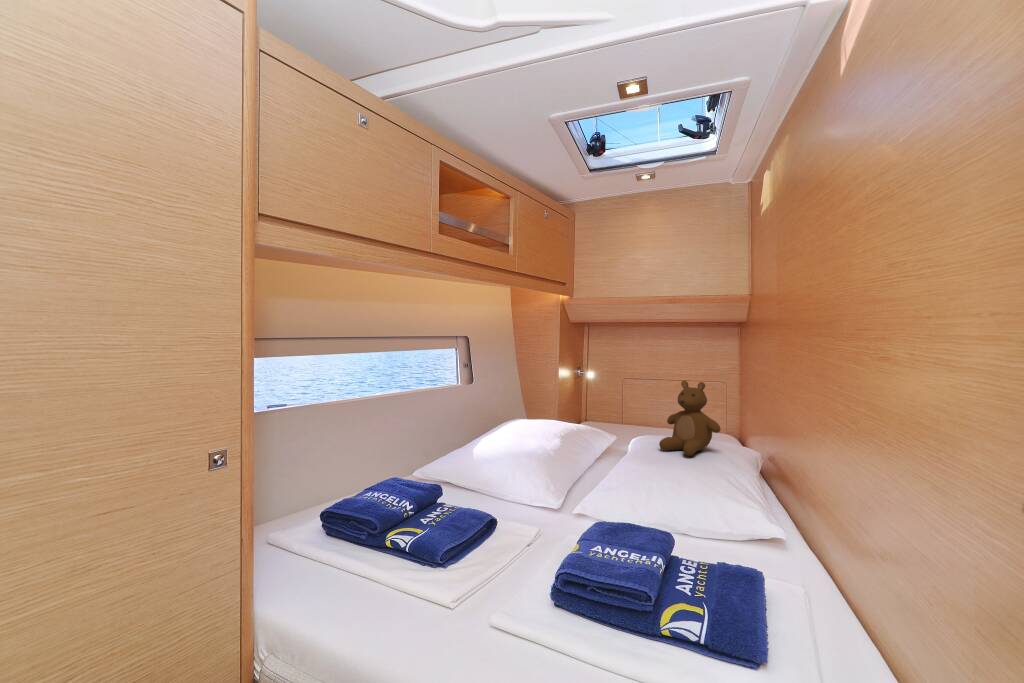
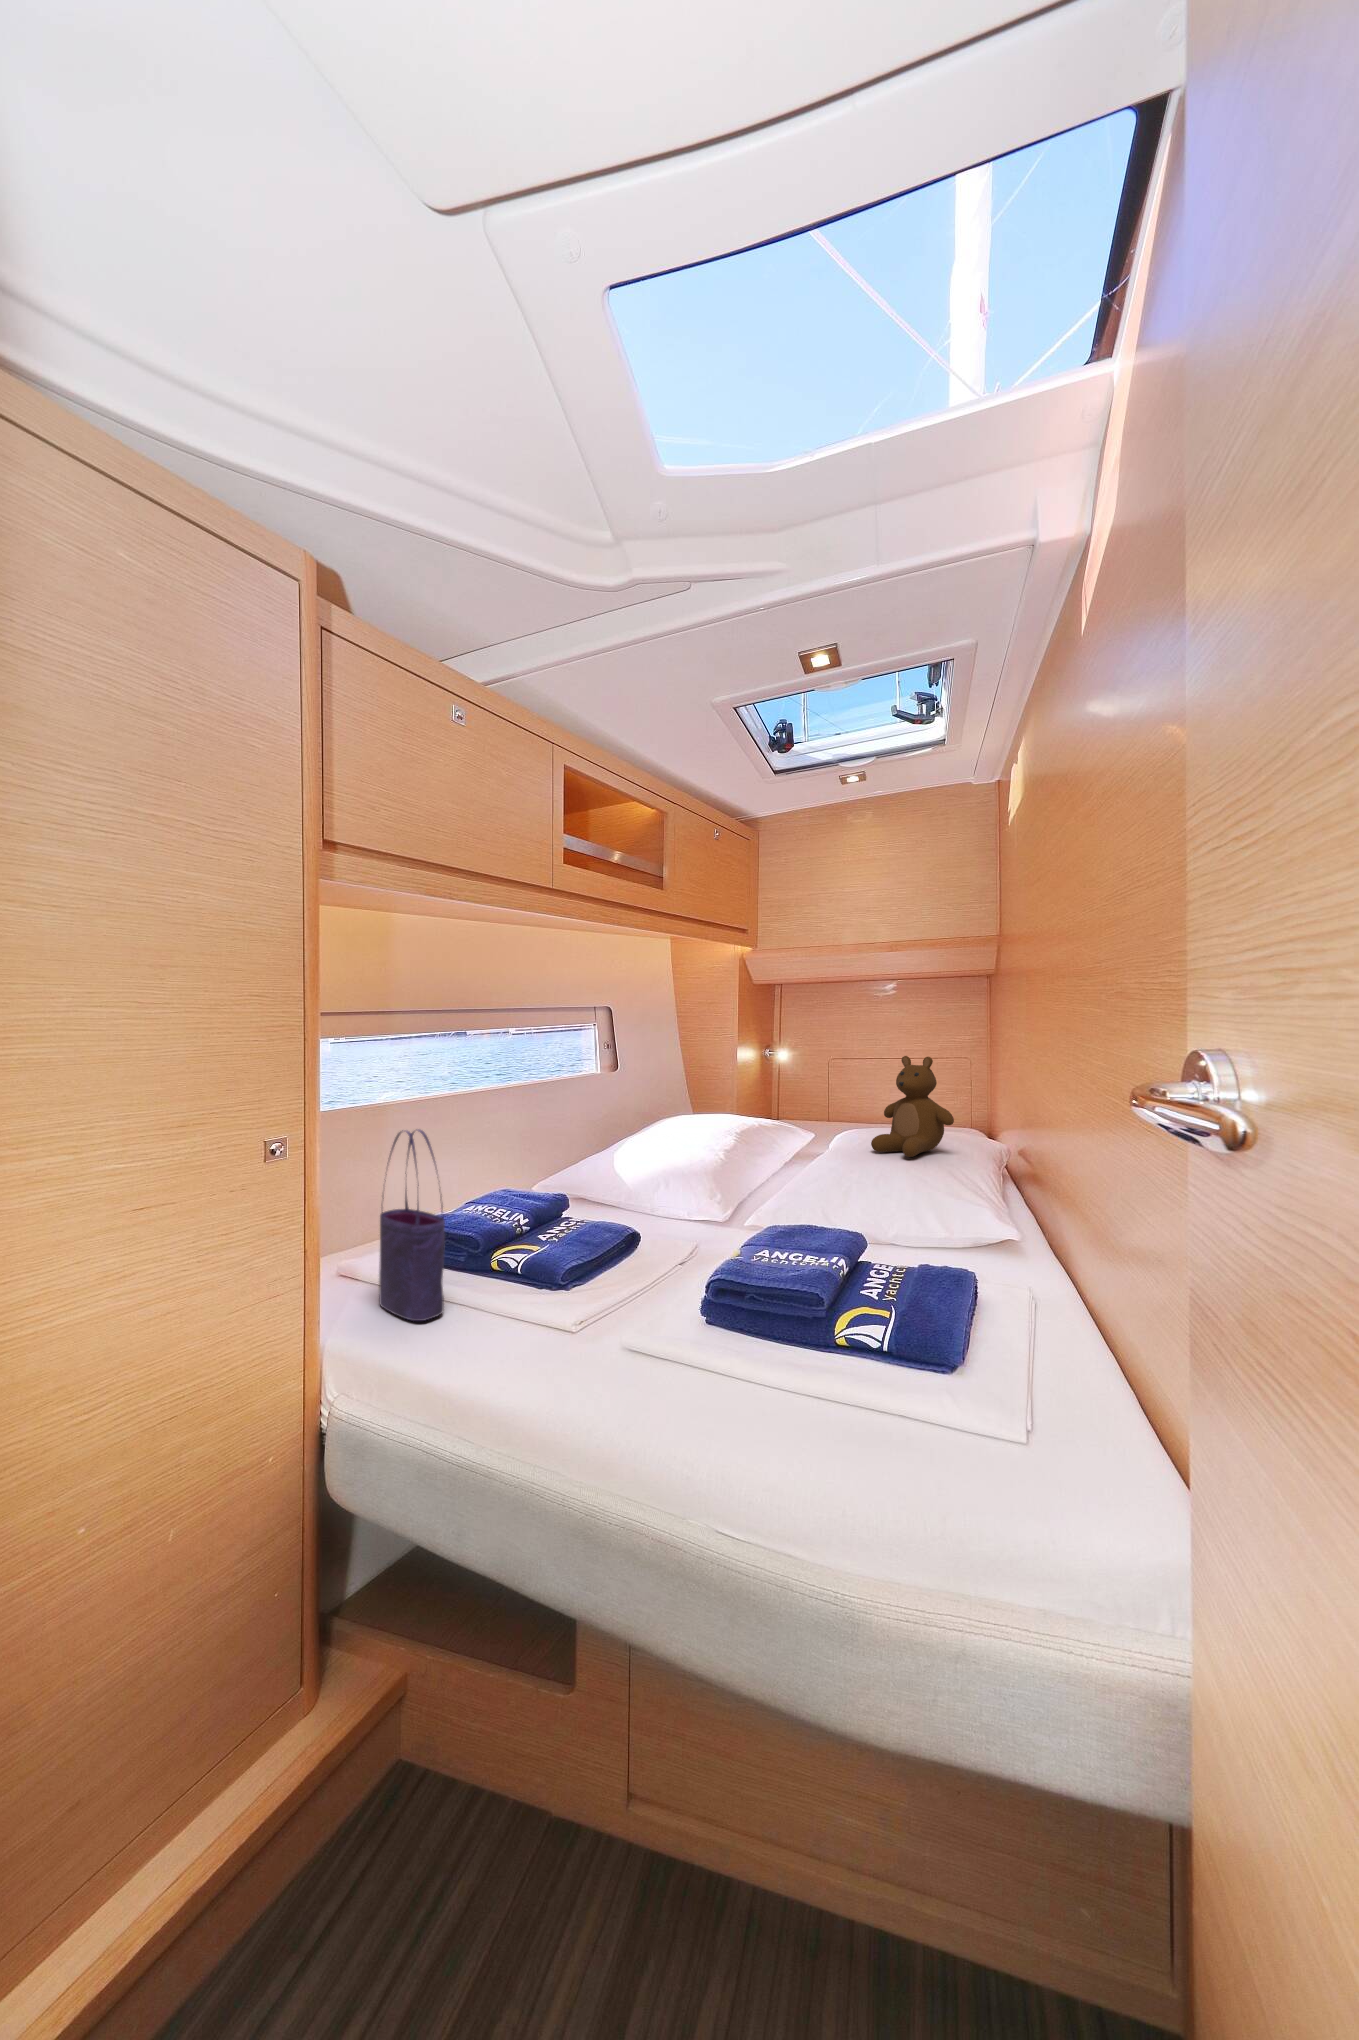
tote bag: none [295,453,347,609] -> present [379,1130,445,1321]

